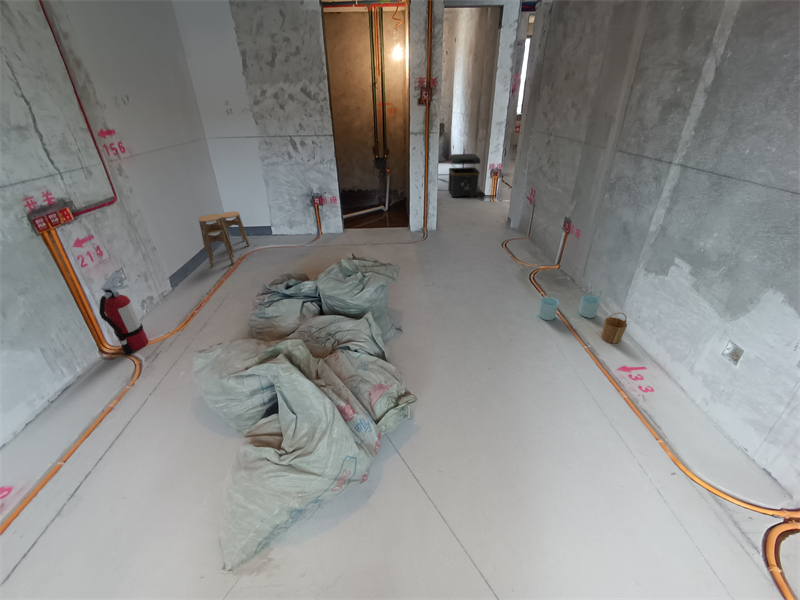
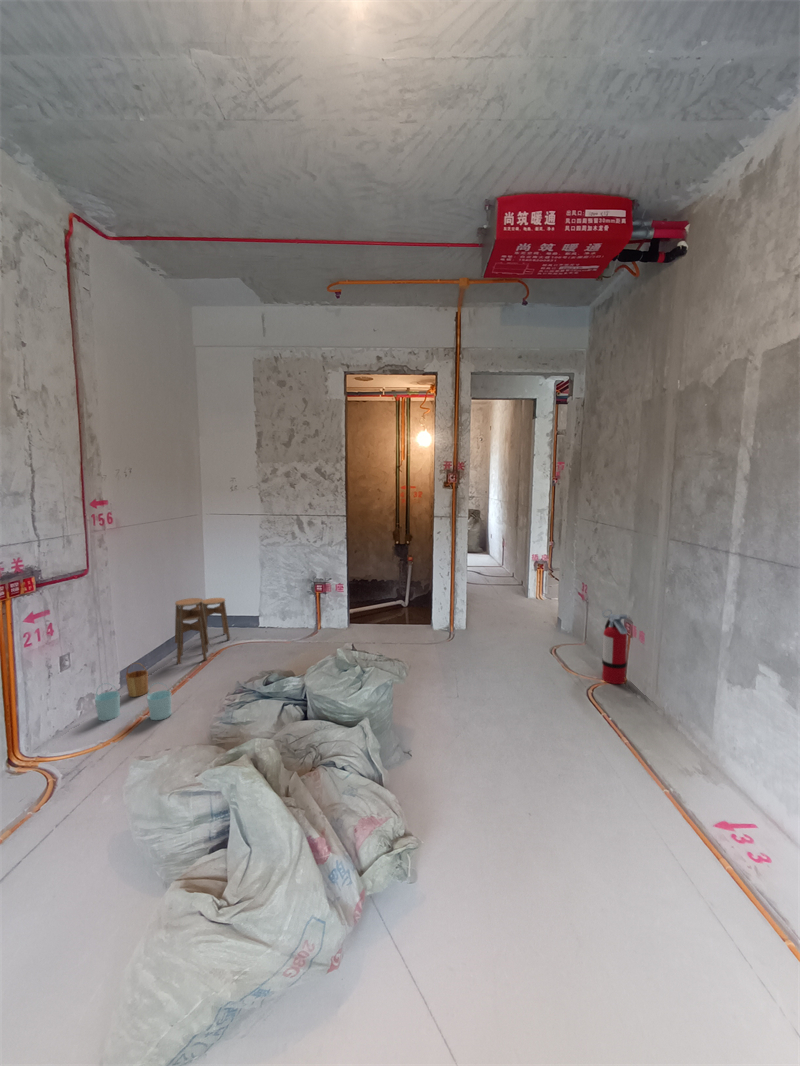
toolbox: present [448,154,480,197] -> none [482,542,520,592]
fire extinguisher: present [99,272,148,354] -> present [602,610,627,684]
bucket: present [538,290,627,344] -> present [95,663,171,721]

